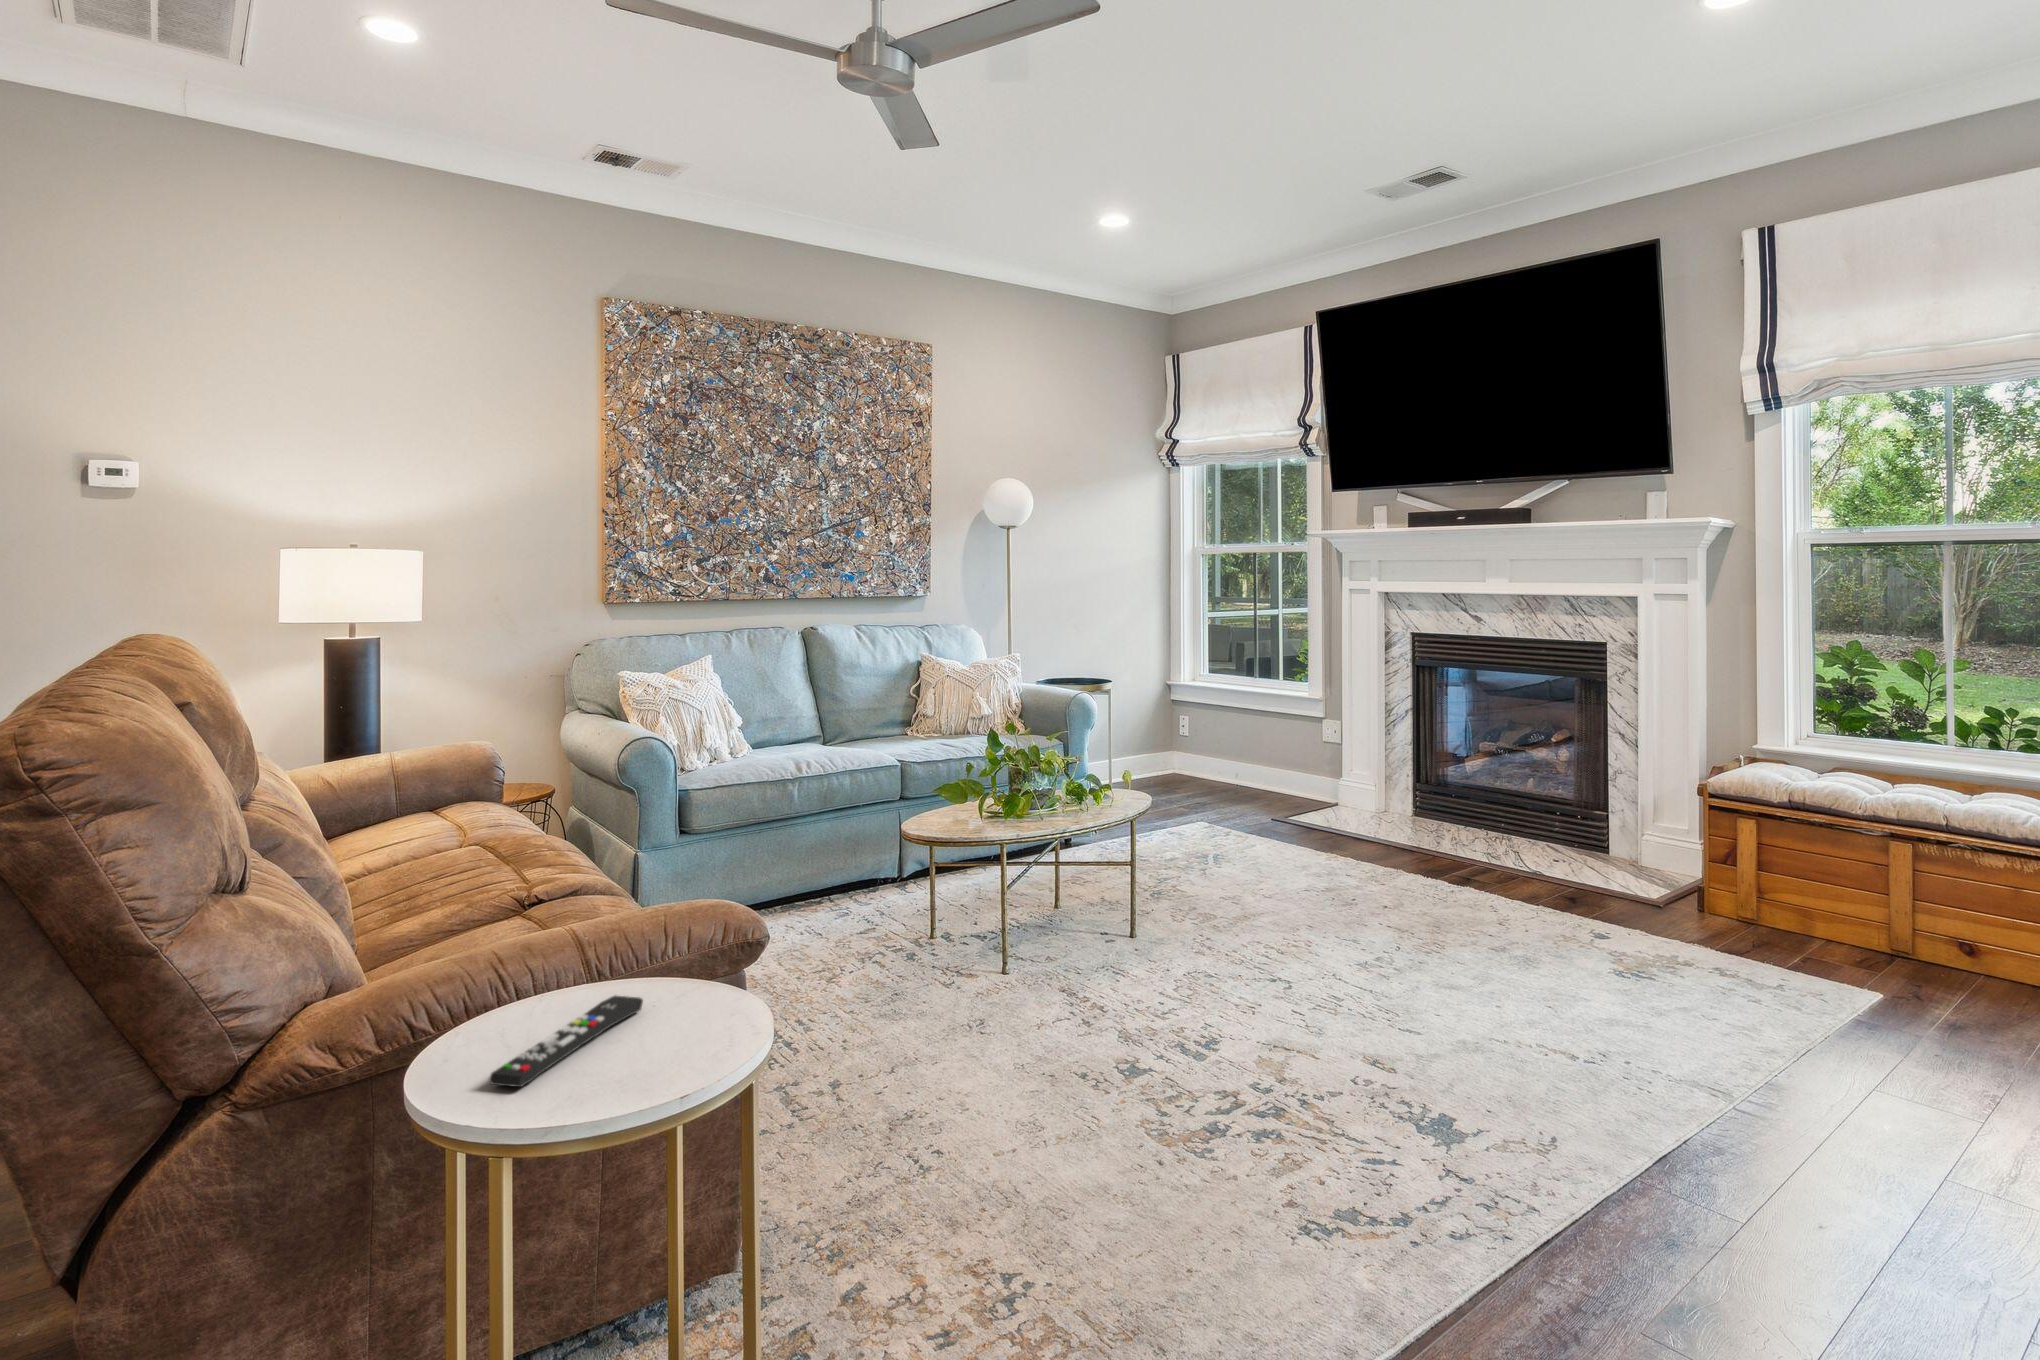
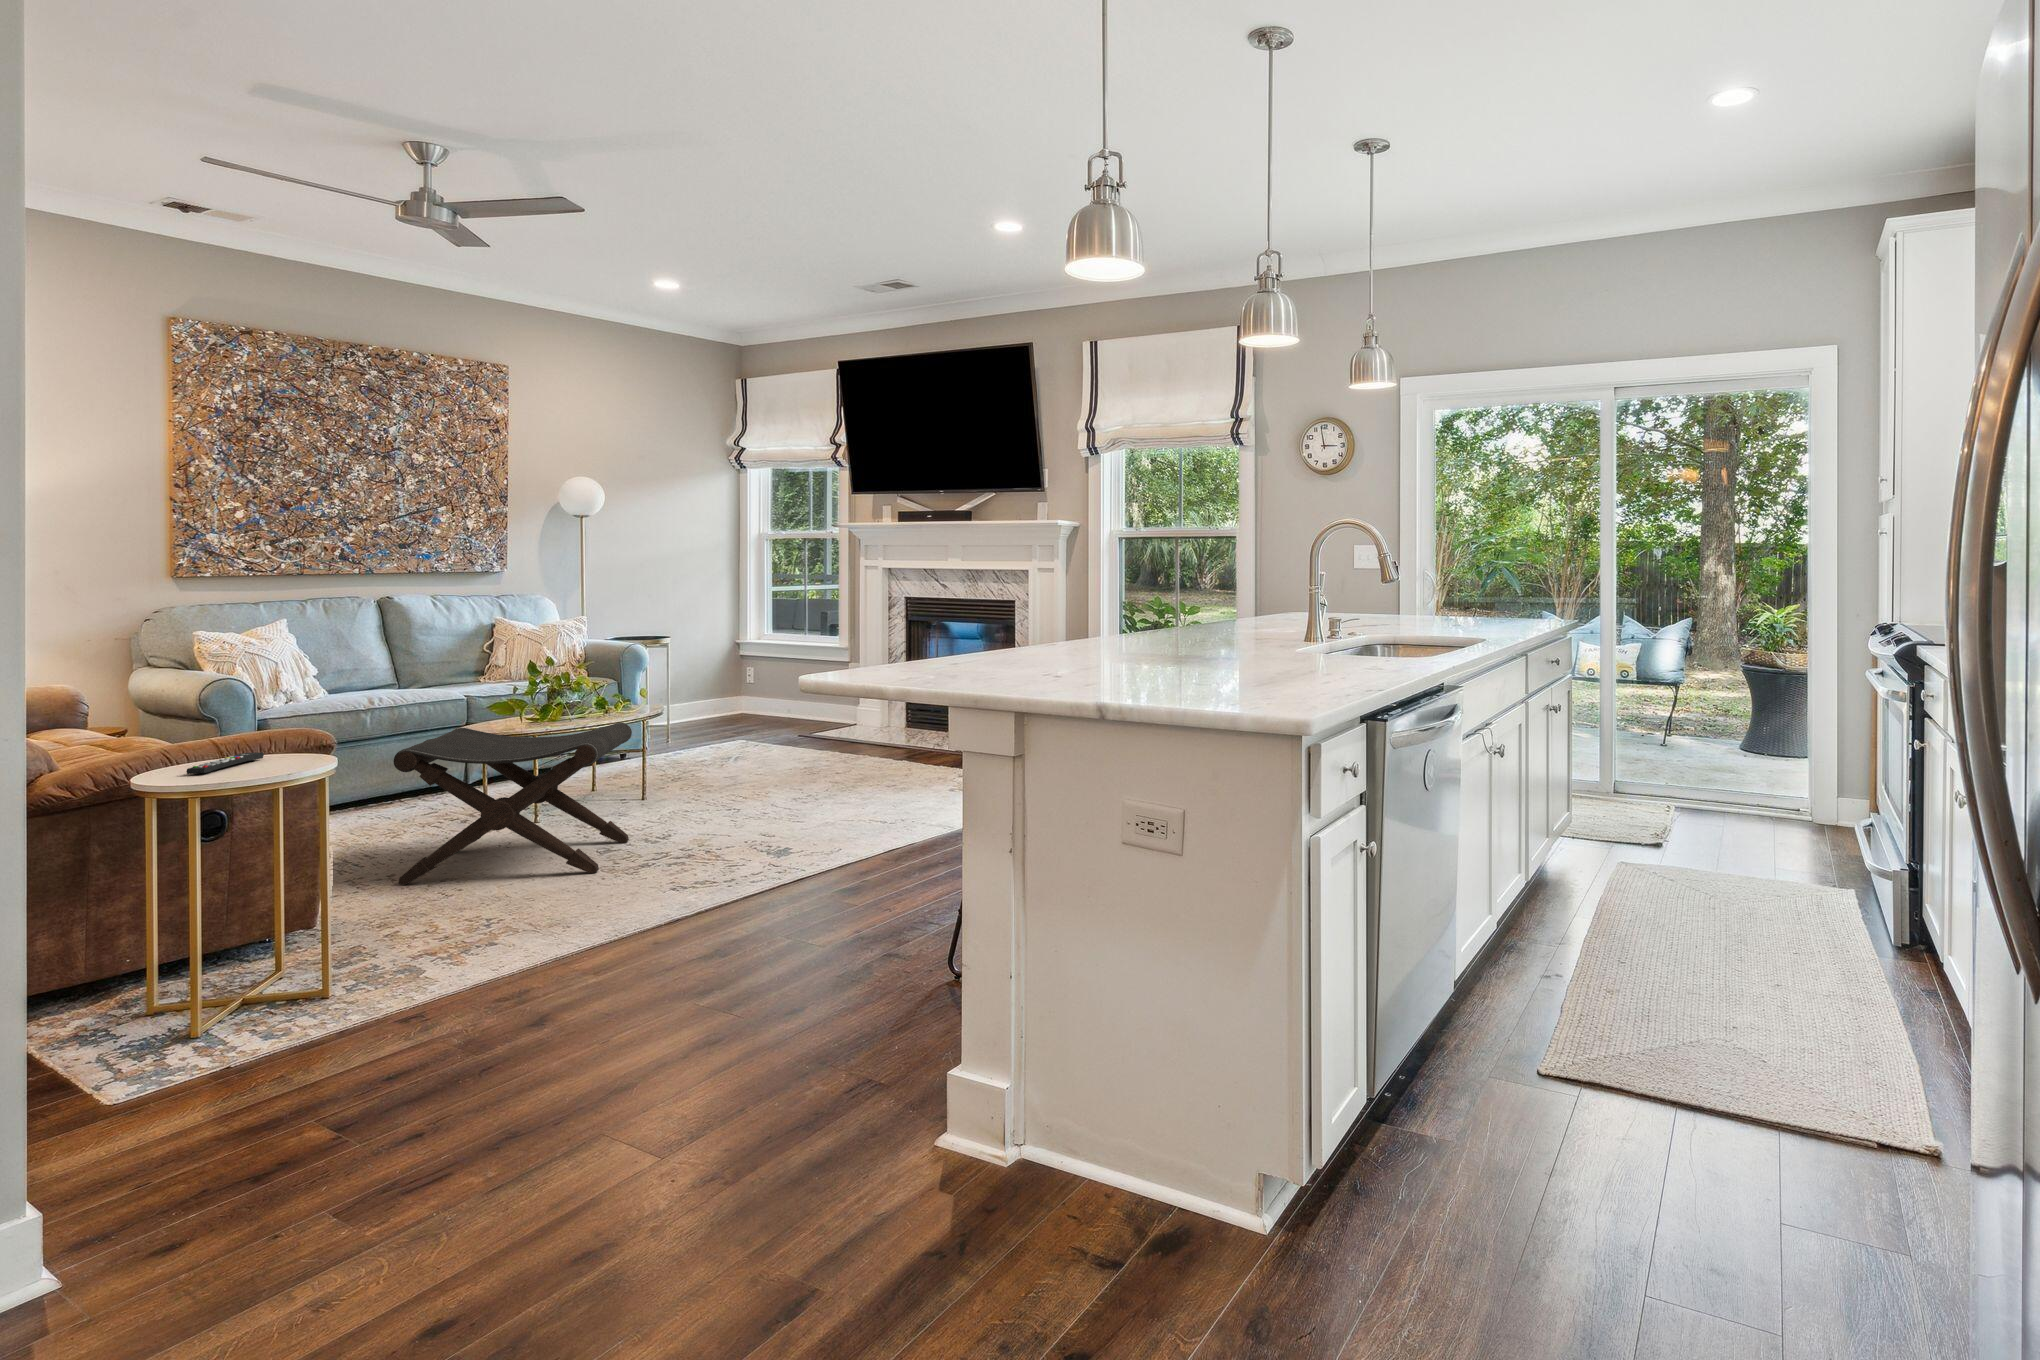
footstool: none [841,844,1161,1145] -> present [394,723,632,885]

